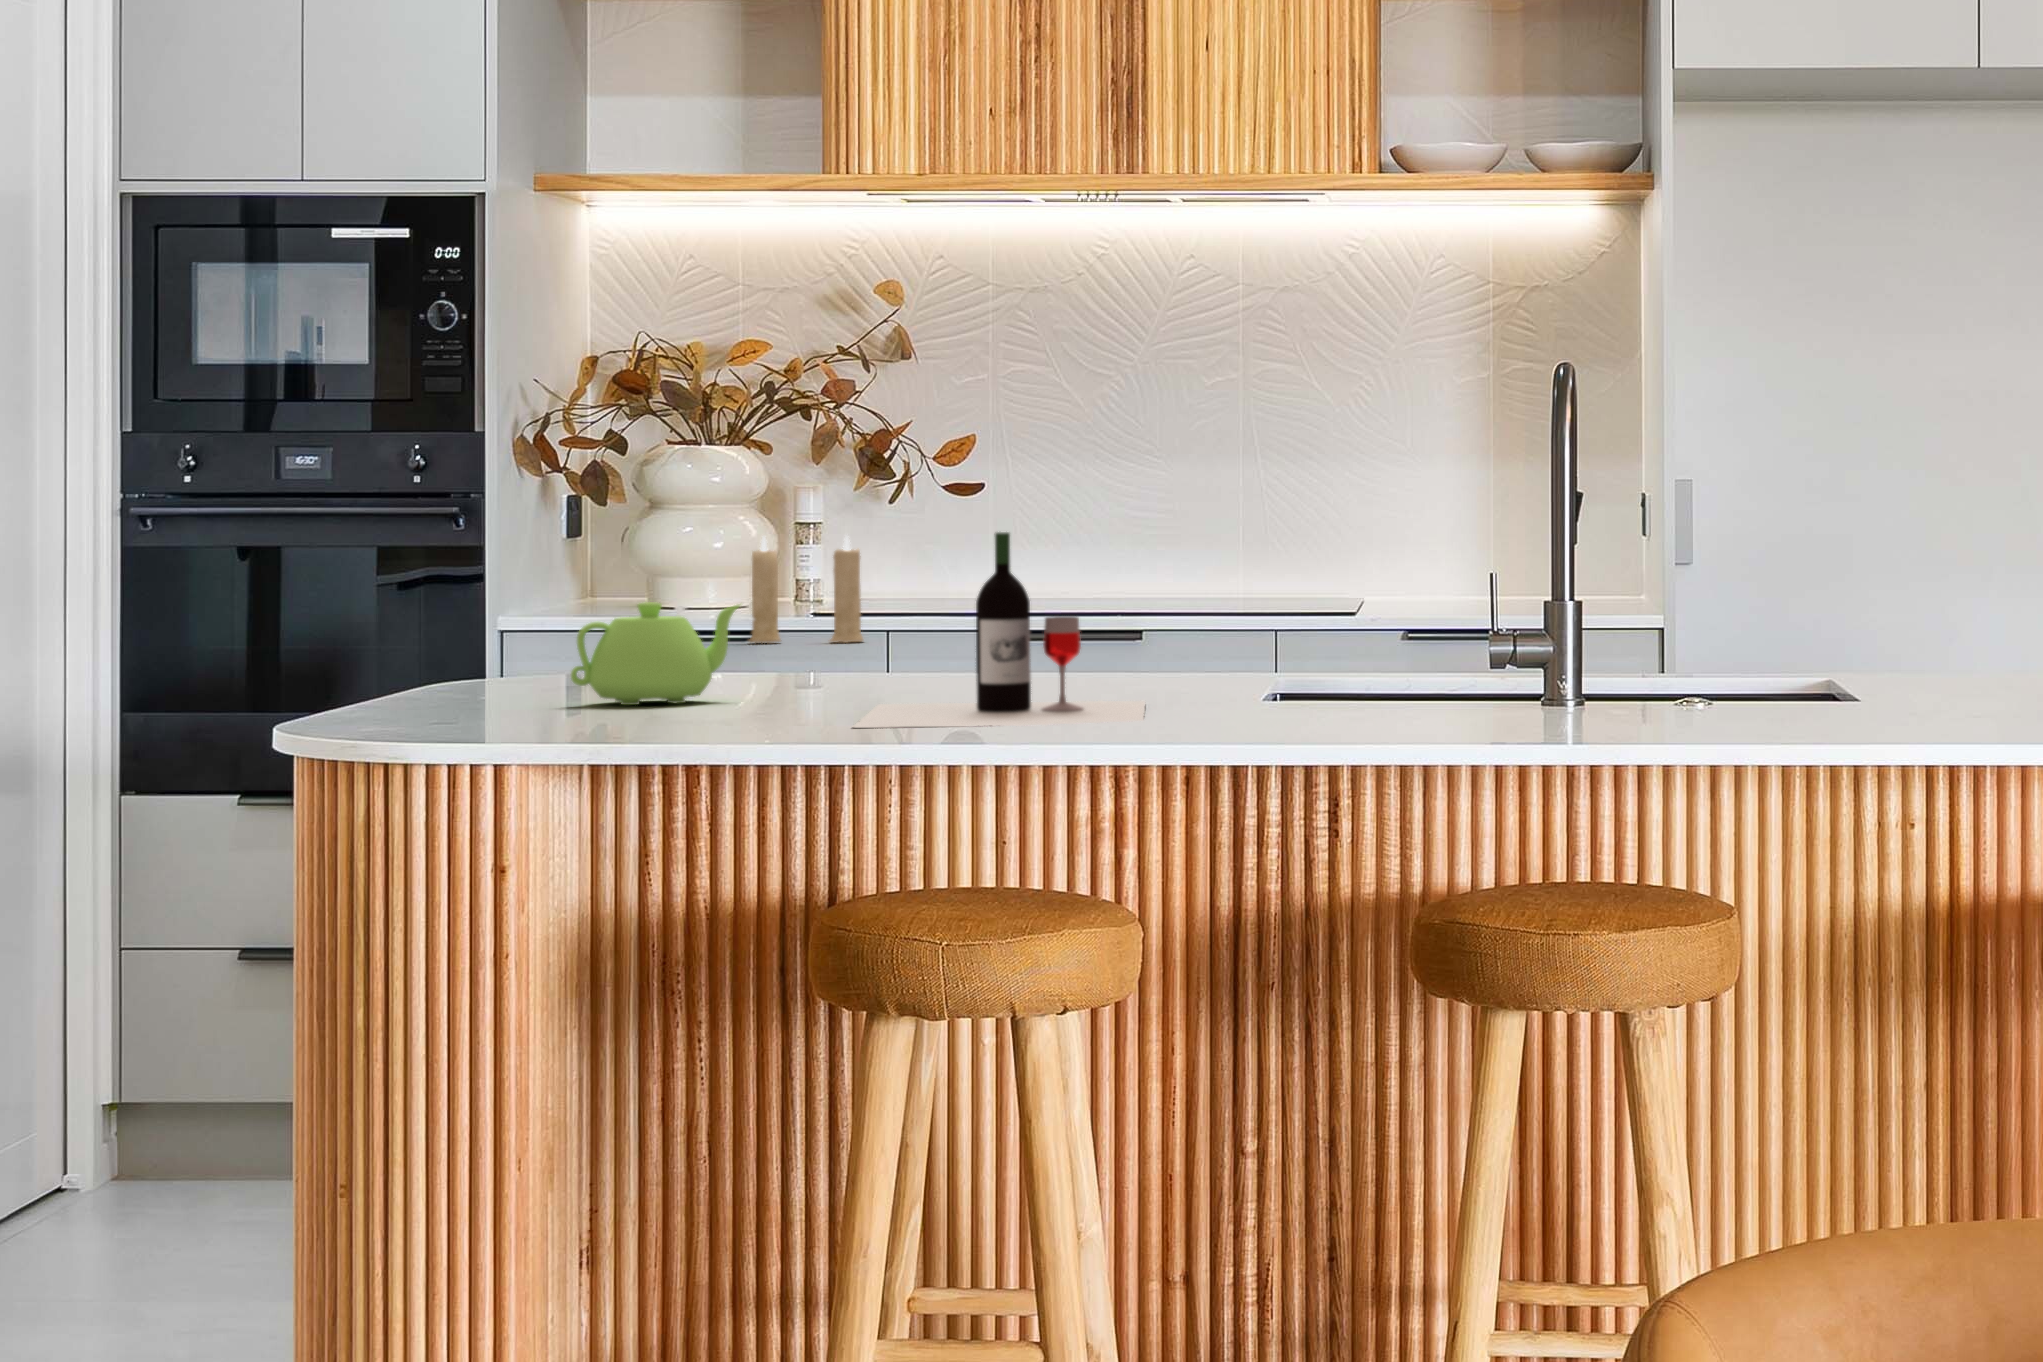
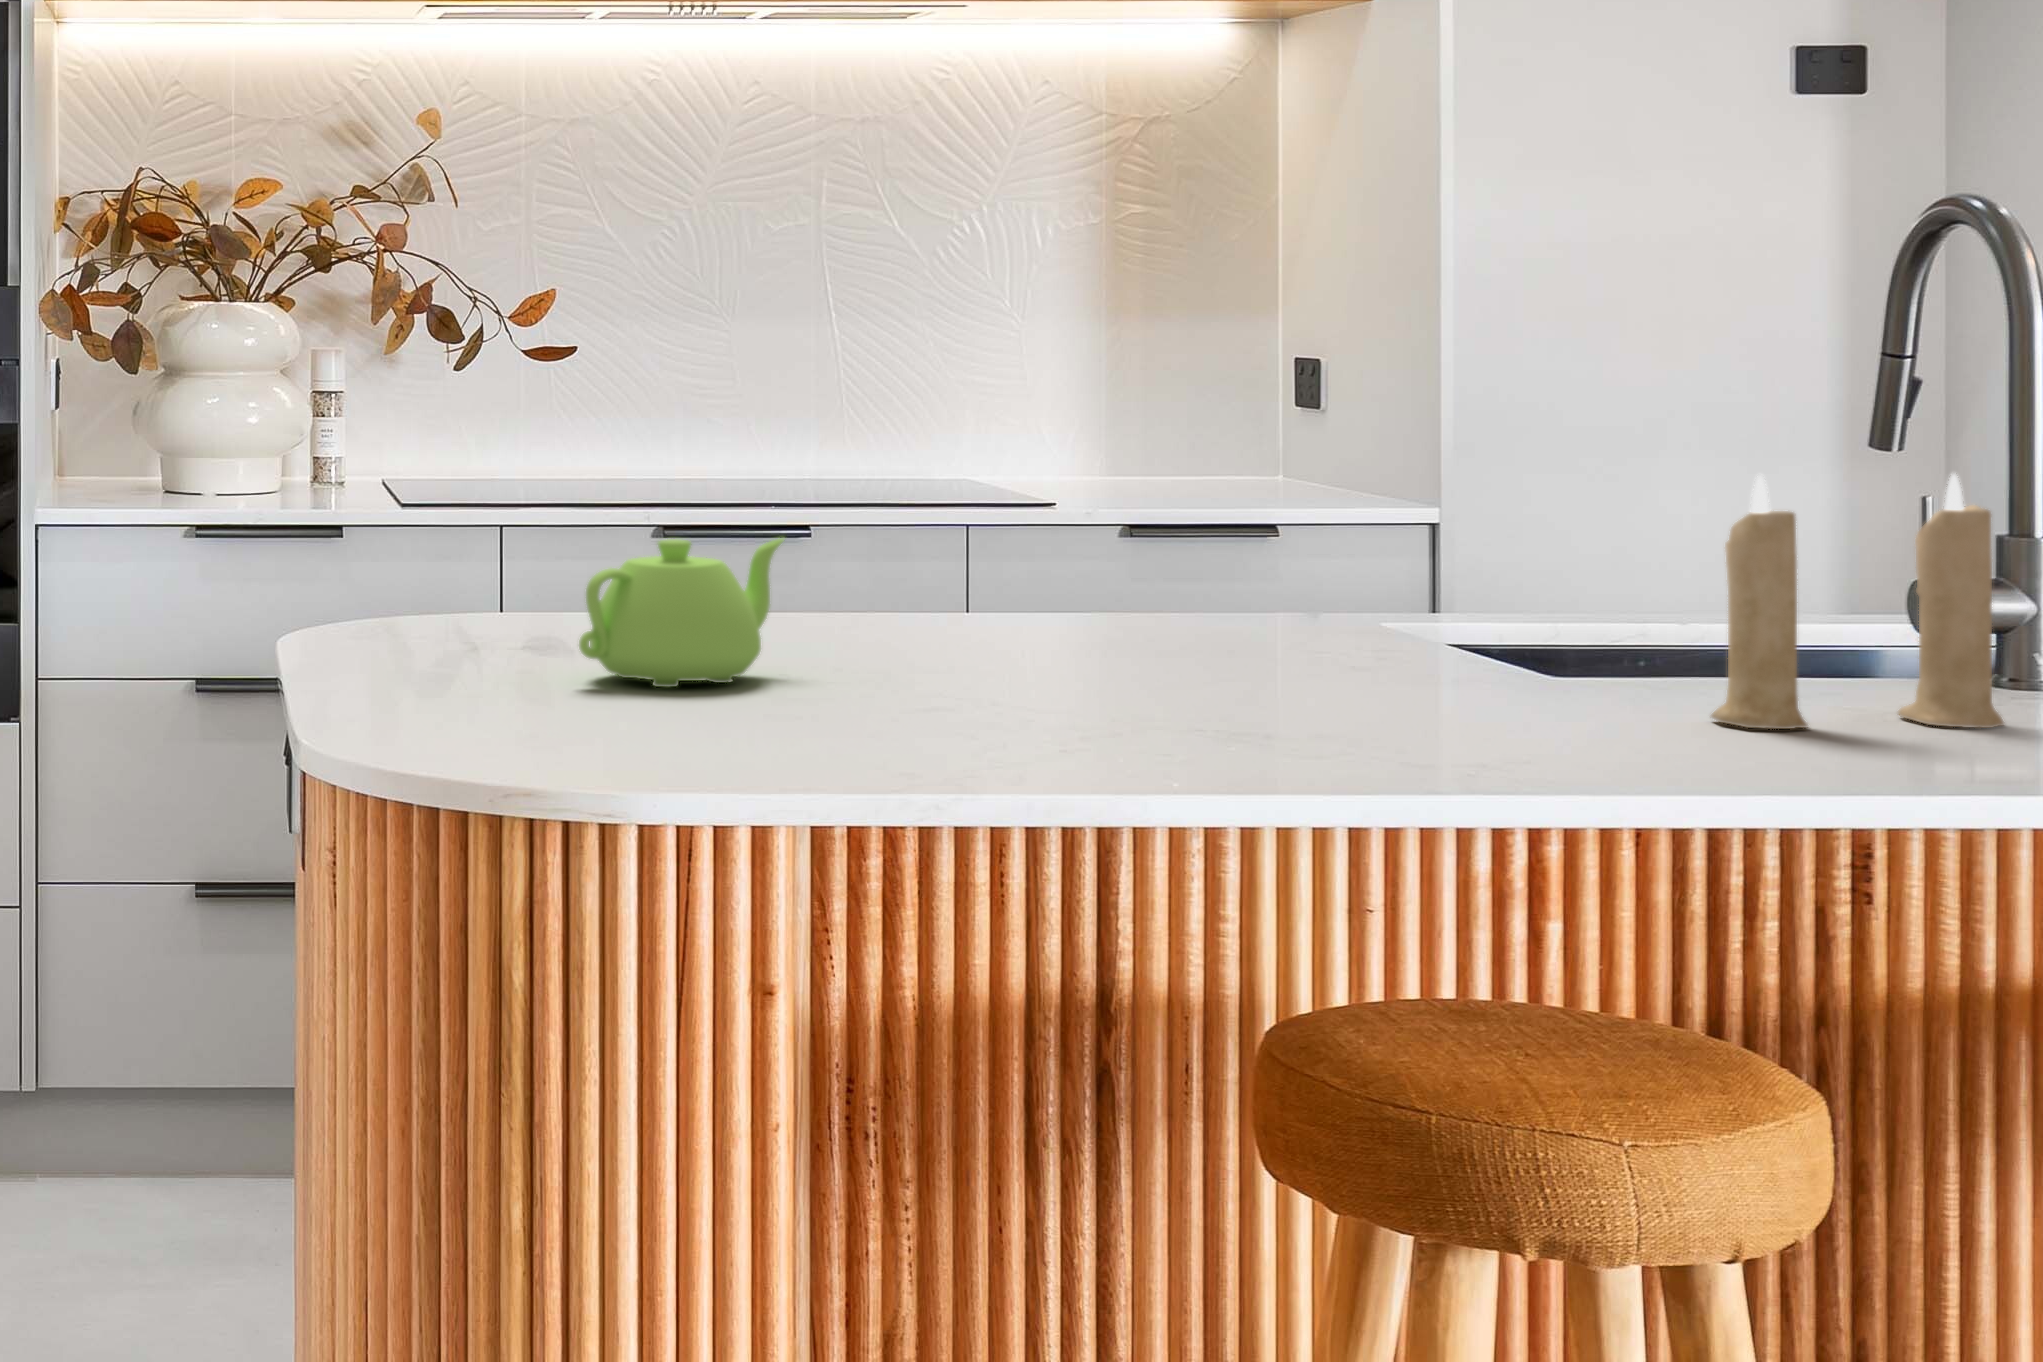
wine bottle: present [854,532,1146,728] -> none [1080,453,1680,764]
candle: present [749,536,863,643] -> present [1711,474,2004,729]

